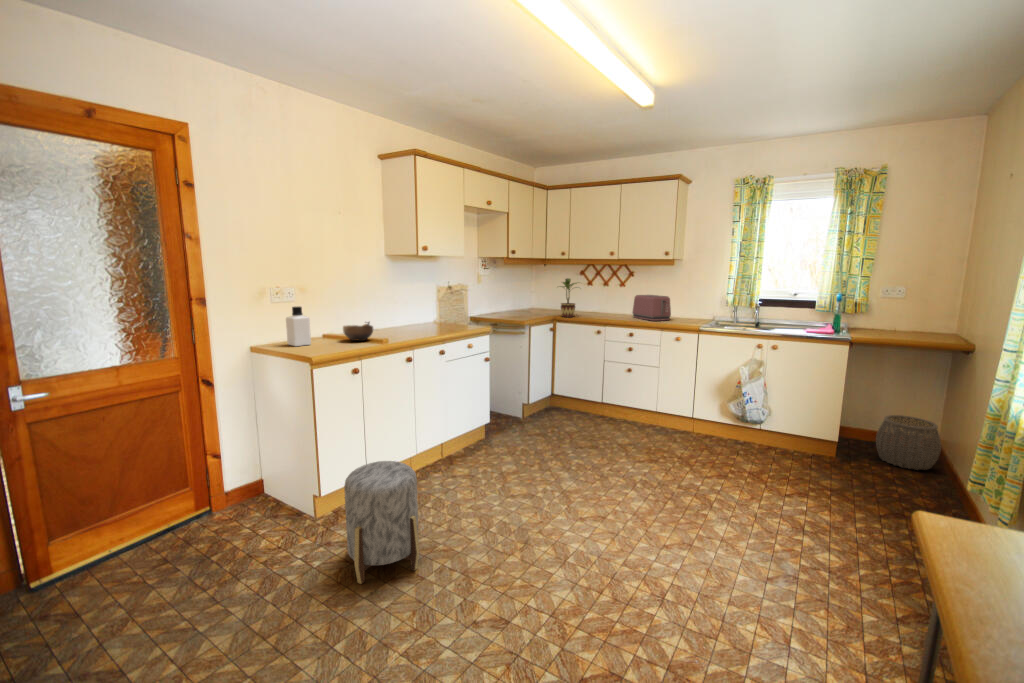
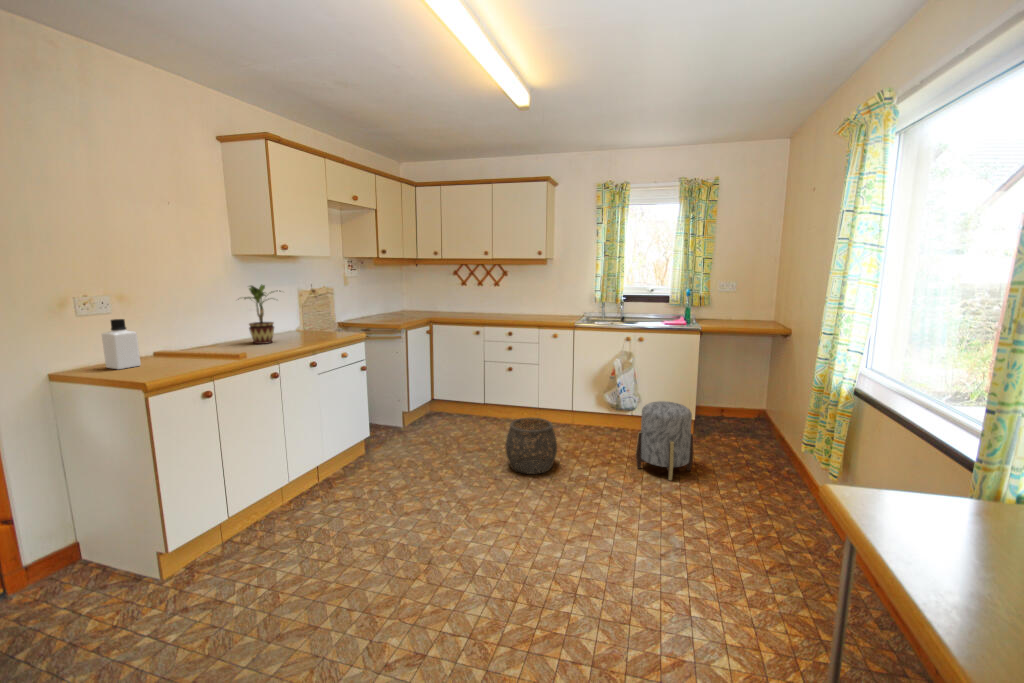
potted plant: present [561,278,577,317] -> present [244,285,281,344]
toaster: present [633,295,671,321] -> none [509,293,546,319]
bowl: present [343,322,373,341] -> none [184,333,225,358]
woven basket: present [876,415,941,470] -> present [505,417,557,474]
stool: present [344,461,419,584] -> present [635,401,693,481]

